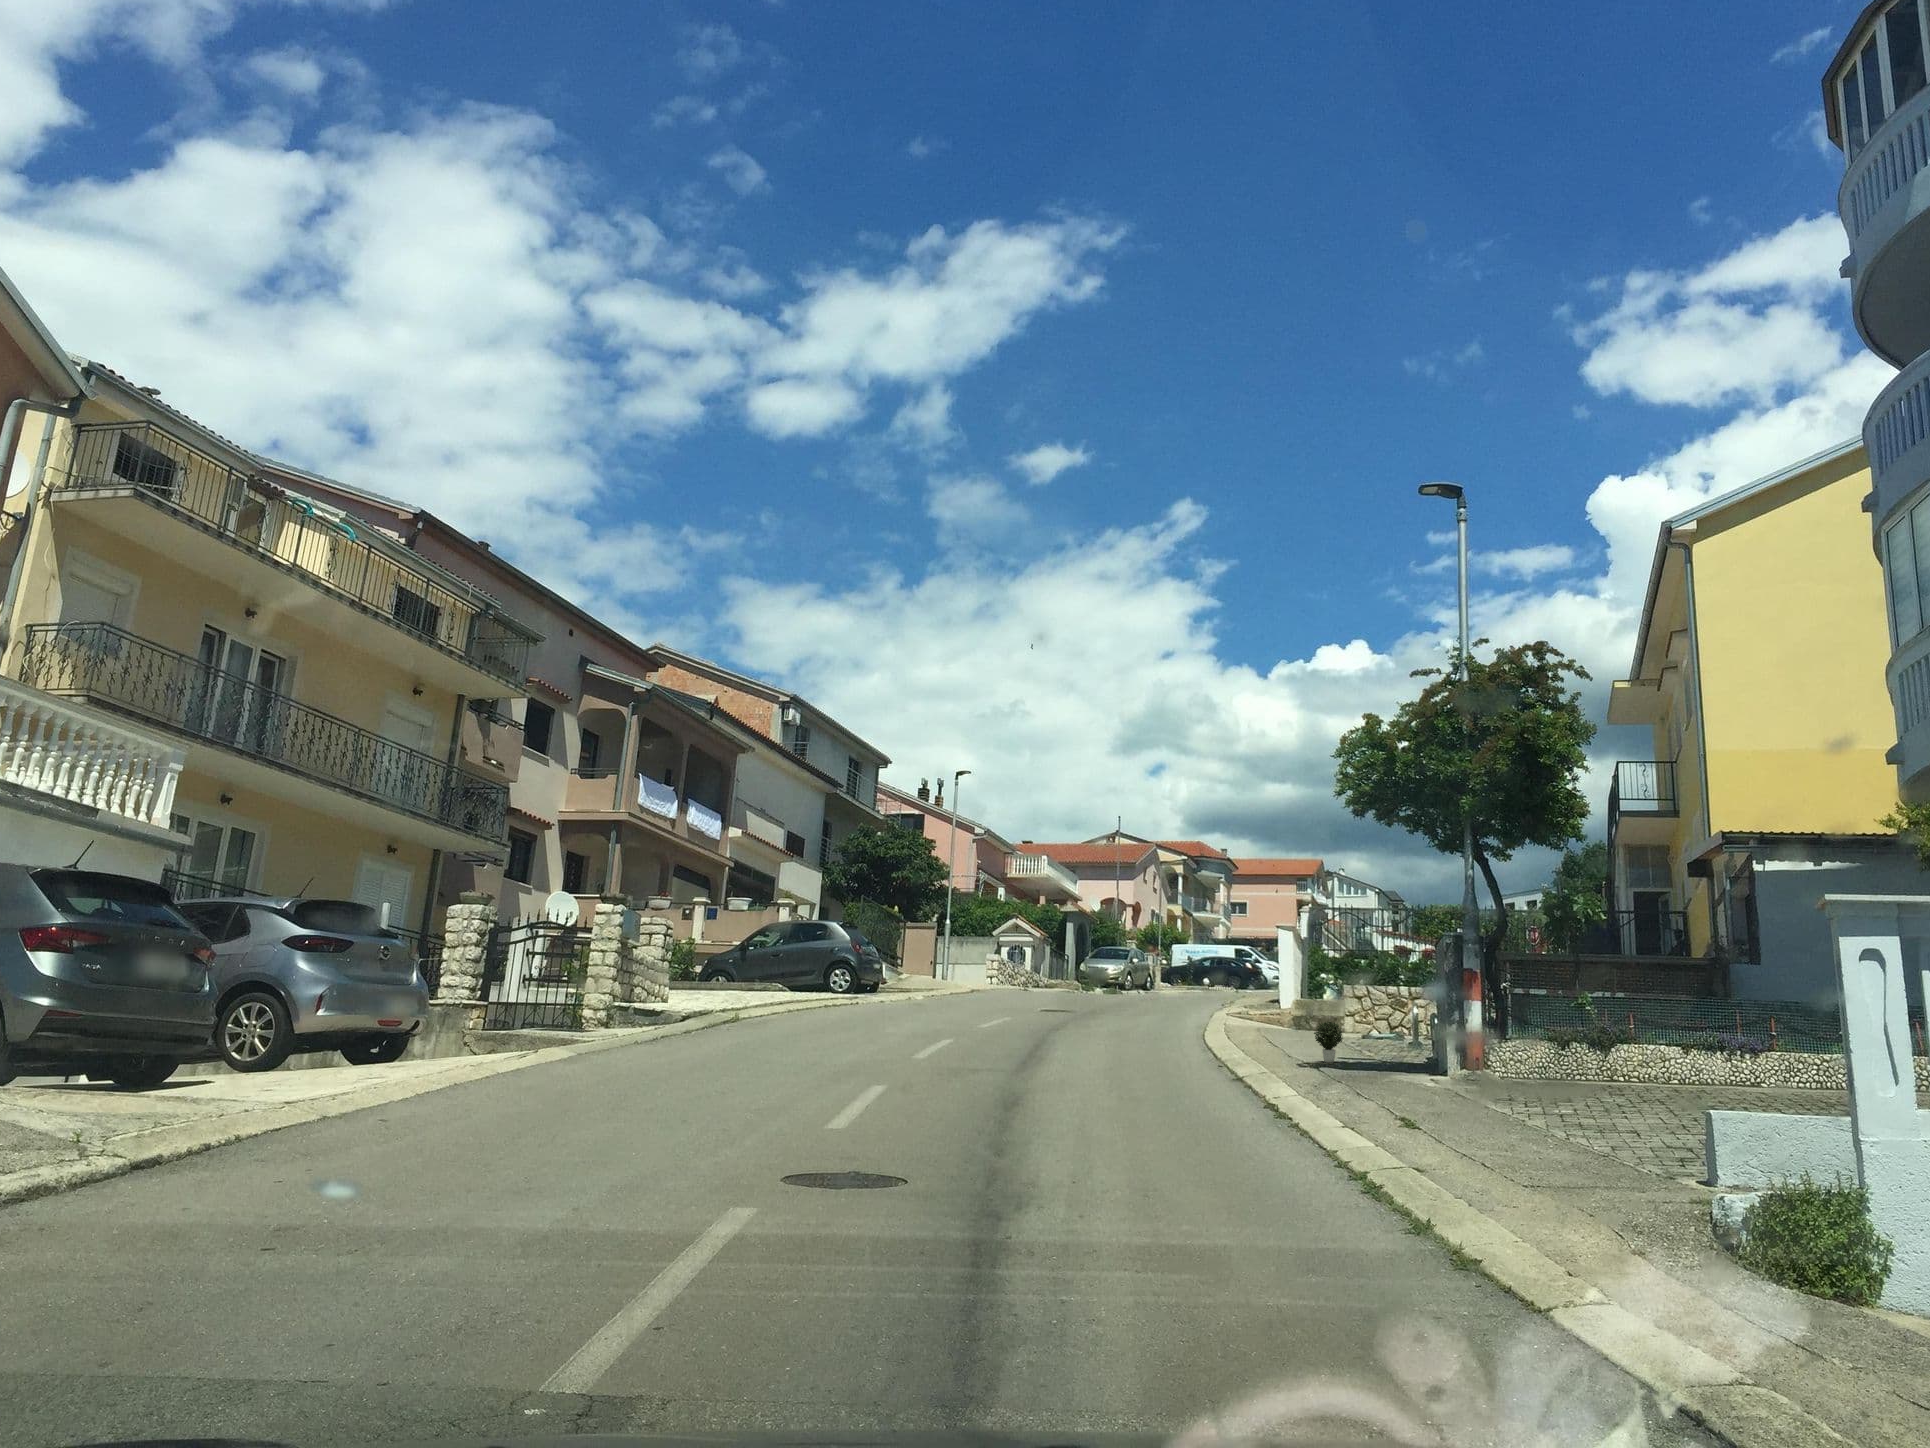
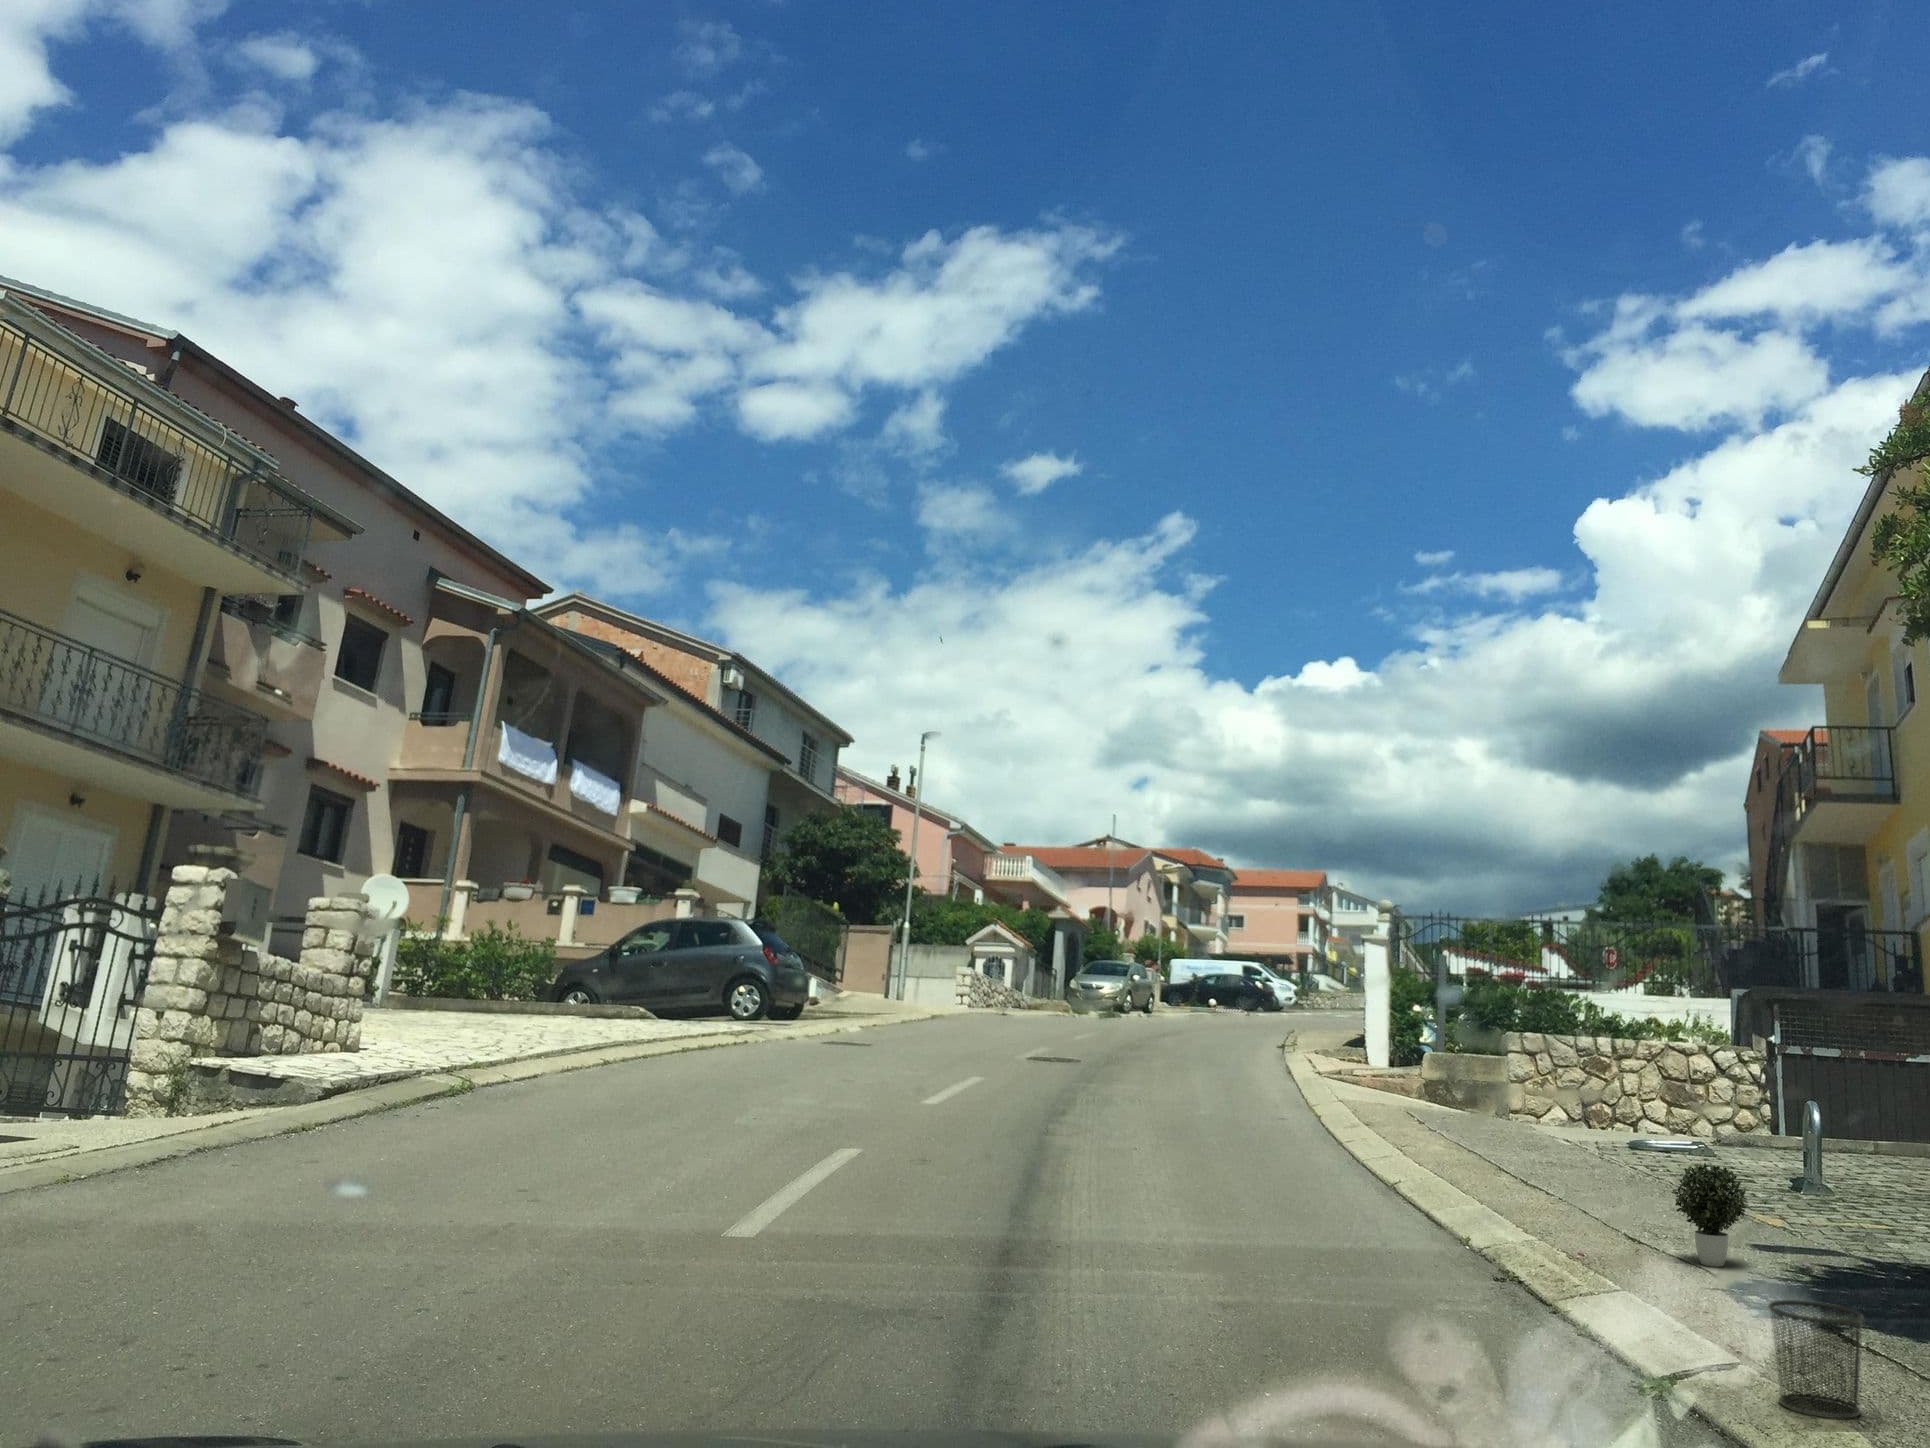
waste bin: none [1285,1048,1314,1080] -> present [1768,1300,1864,1418]

